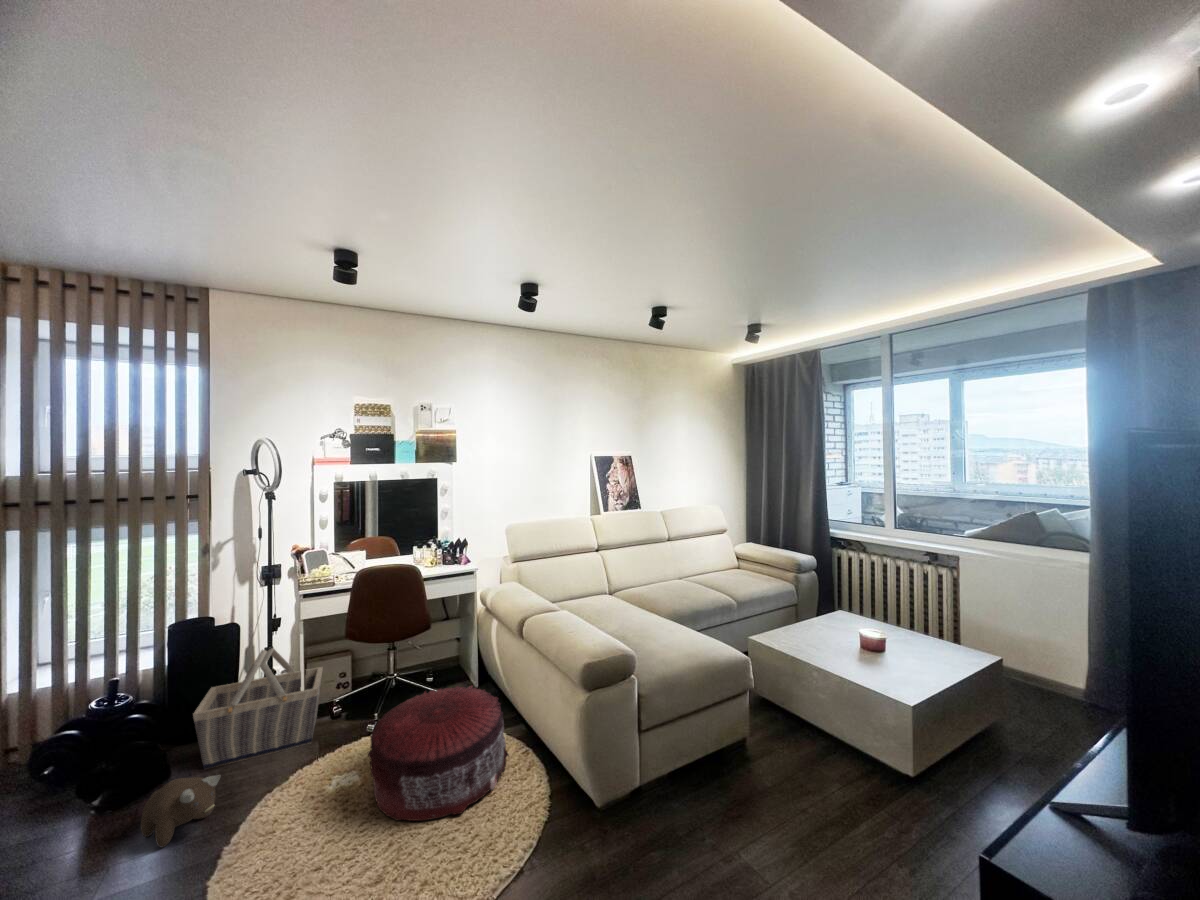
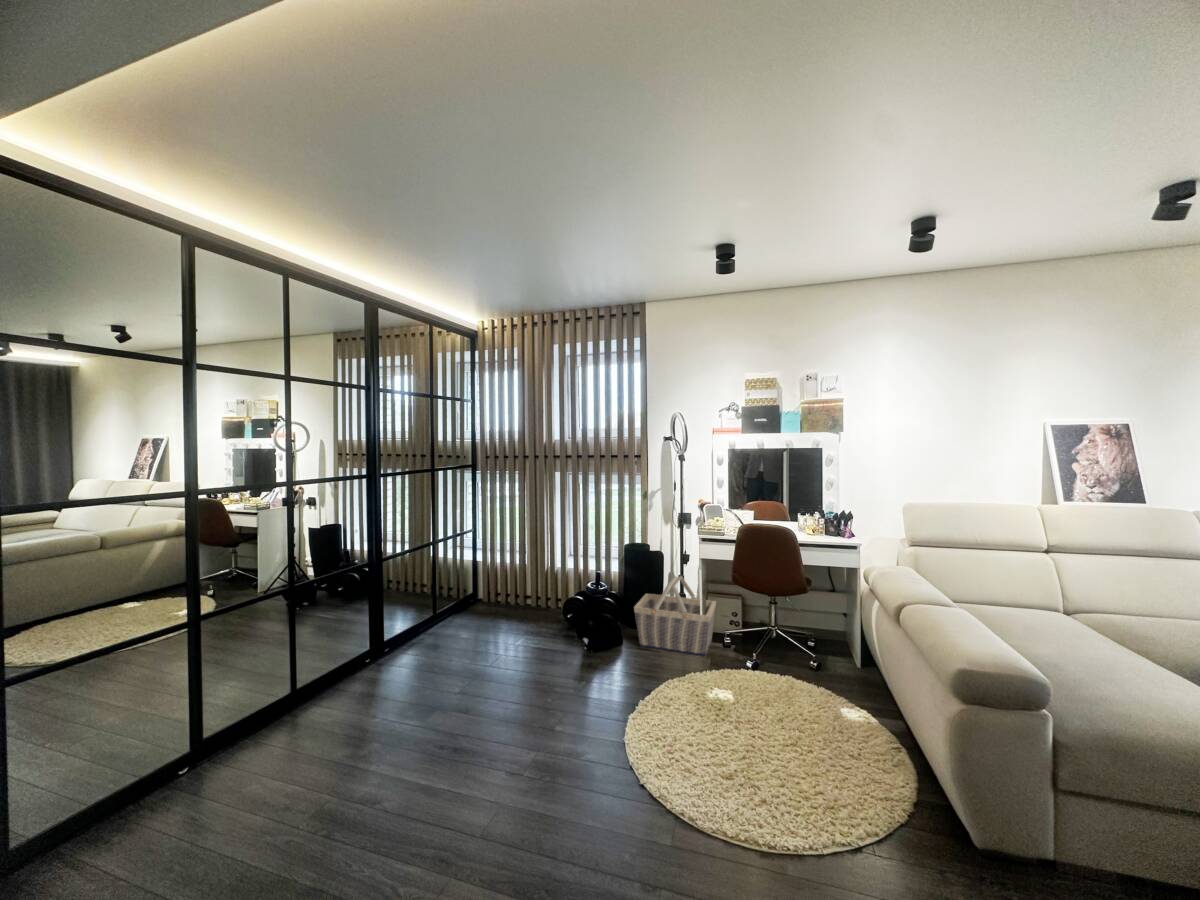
pouf: present [367,685,509,821] -> none [737,647,874,767]
plush toy: present [141,775,220,847] -> none [605,644,643,684]

